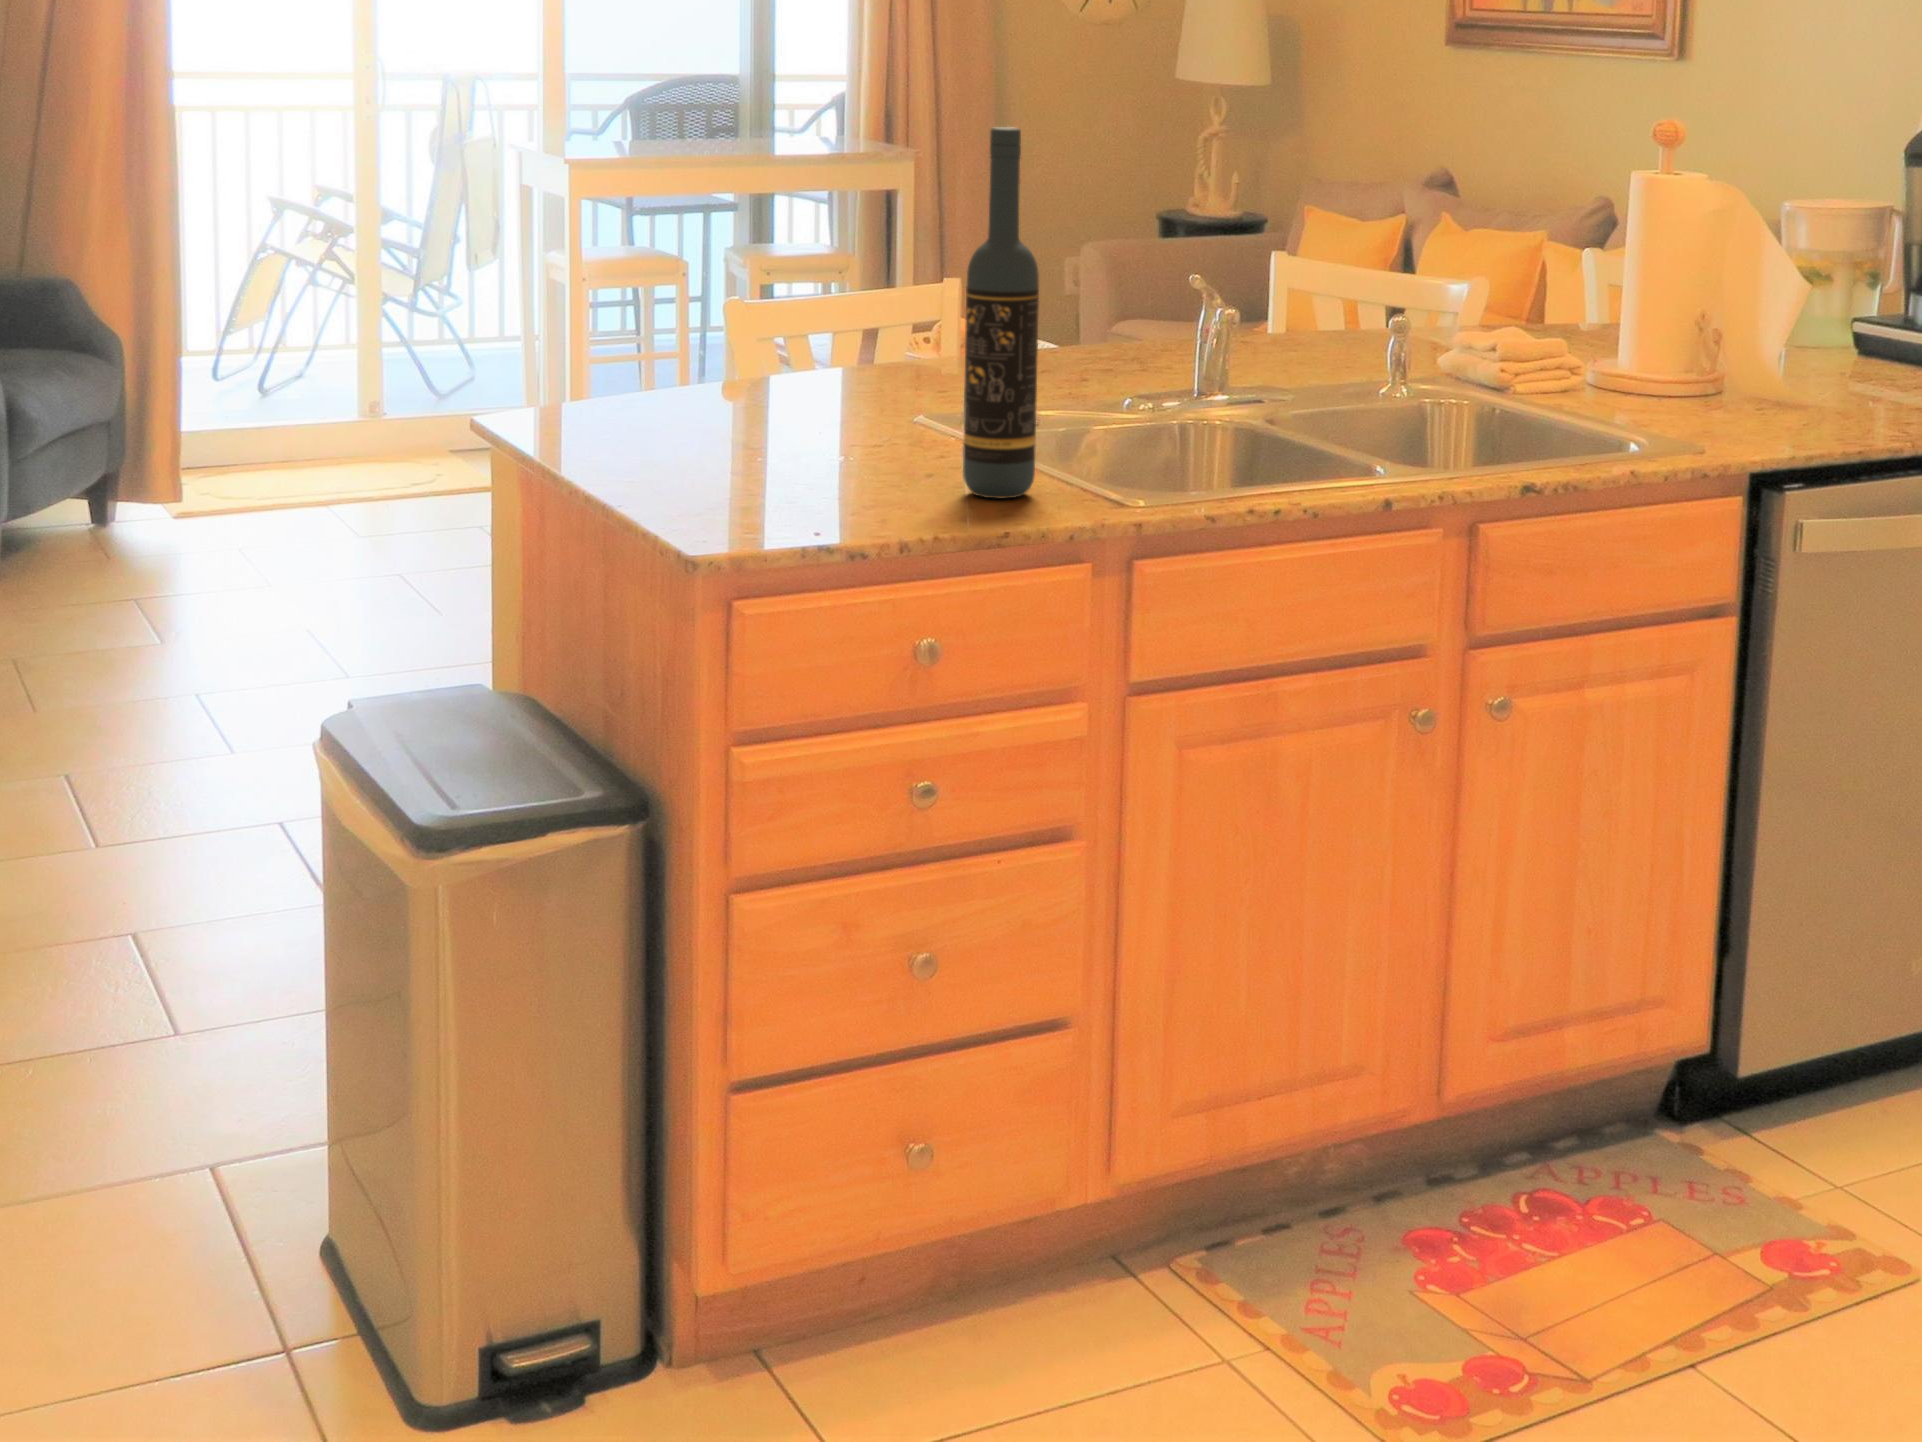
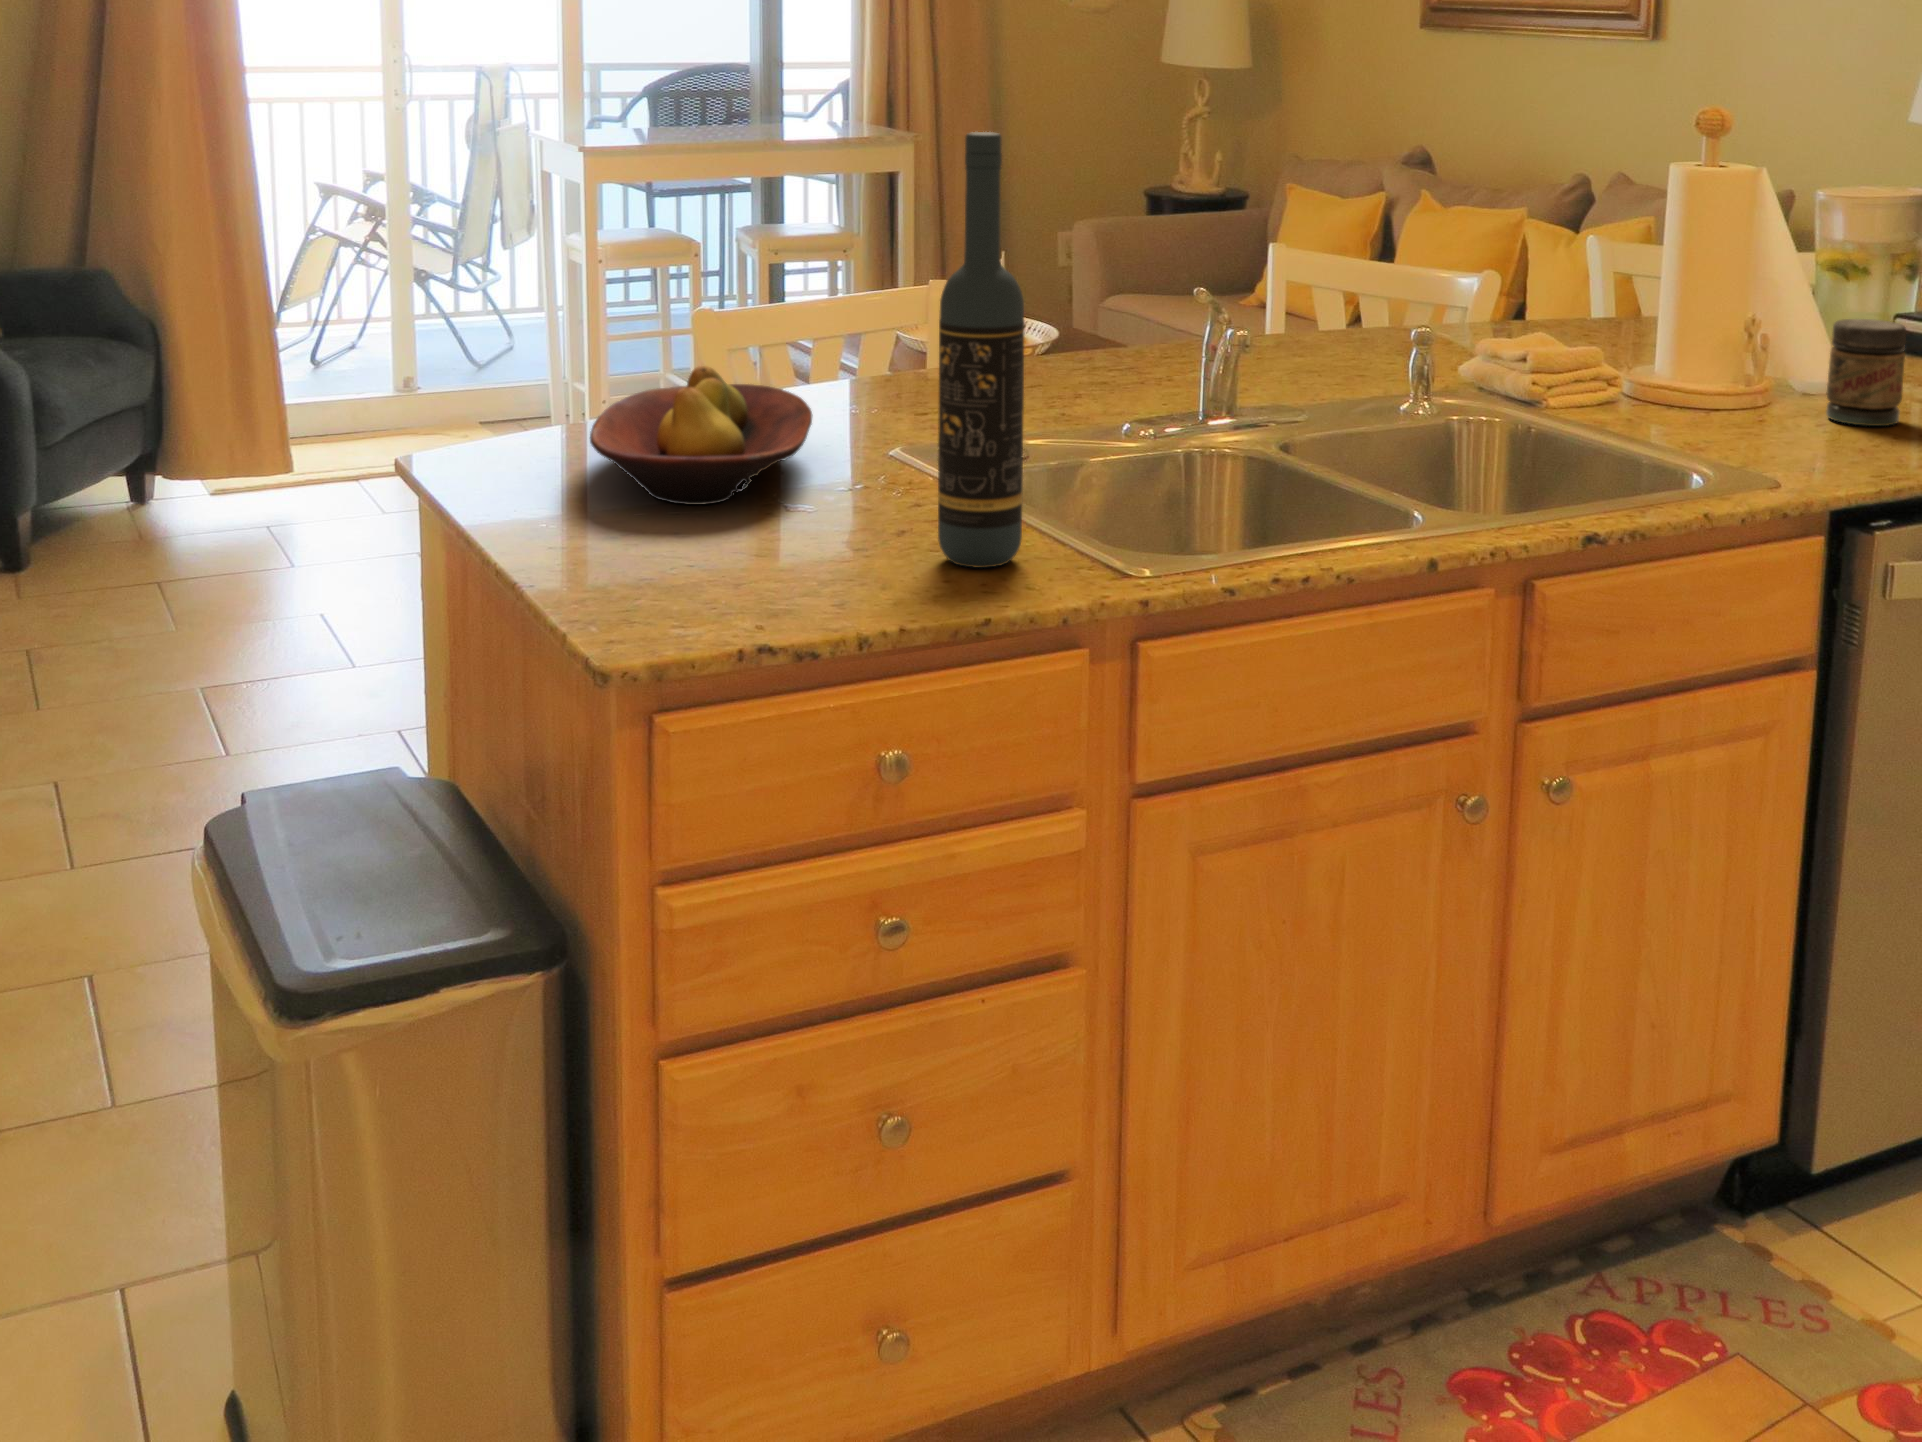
jar: none [1769,314,1838,410] -> present [1826,319,1906,426]
fruit bowl: none [651,339,846,455] -> present [590,366,812,505]

